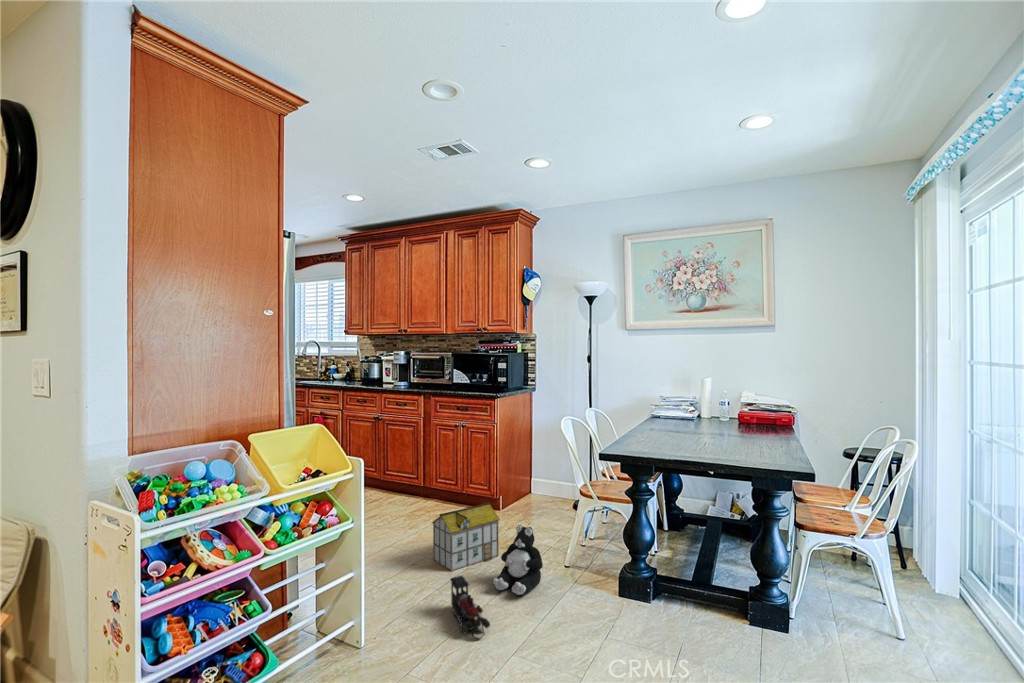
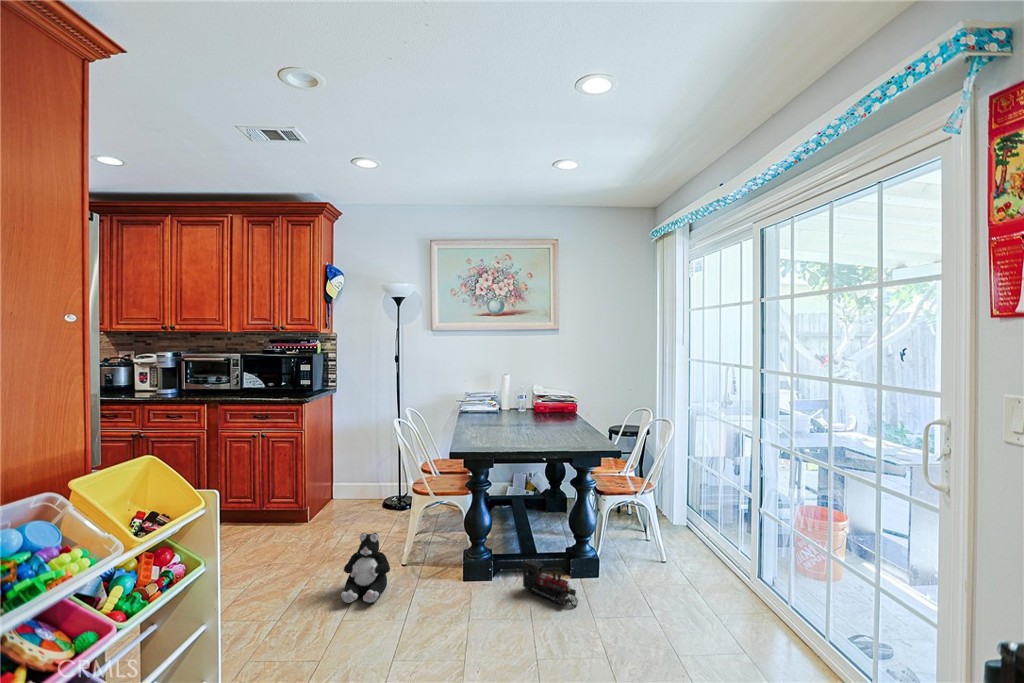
toy house: present [432,502,500,571] -> none [253,515,331,597]
toy train: present [450,576,490,639] -> present [522,559,578,606]

